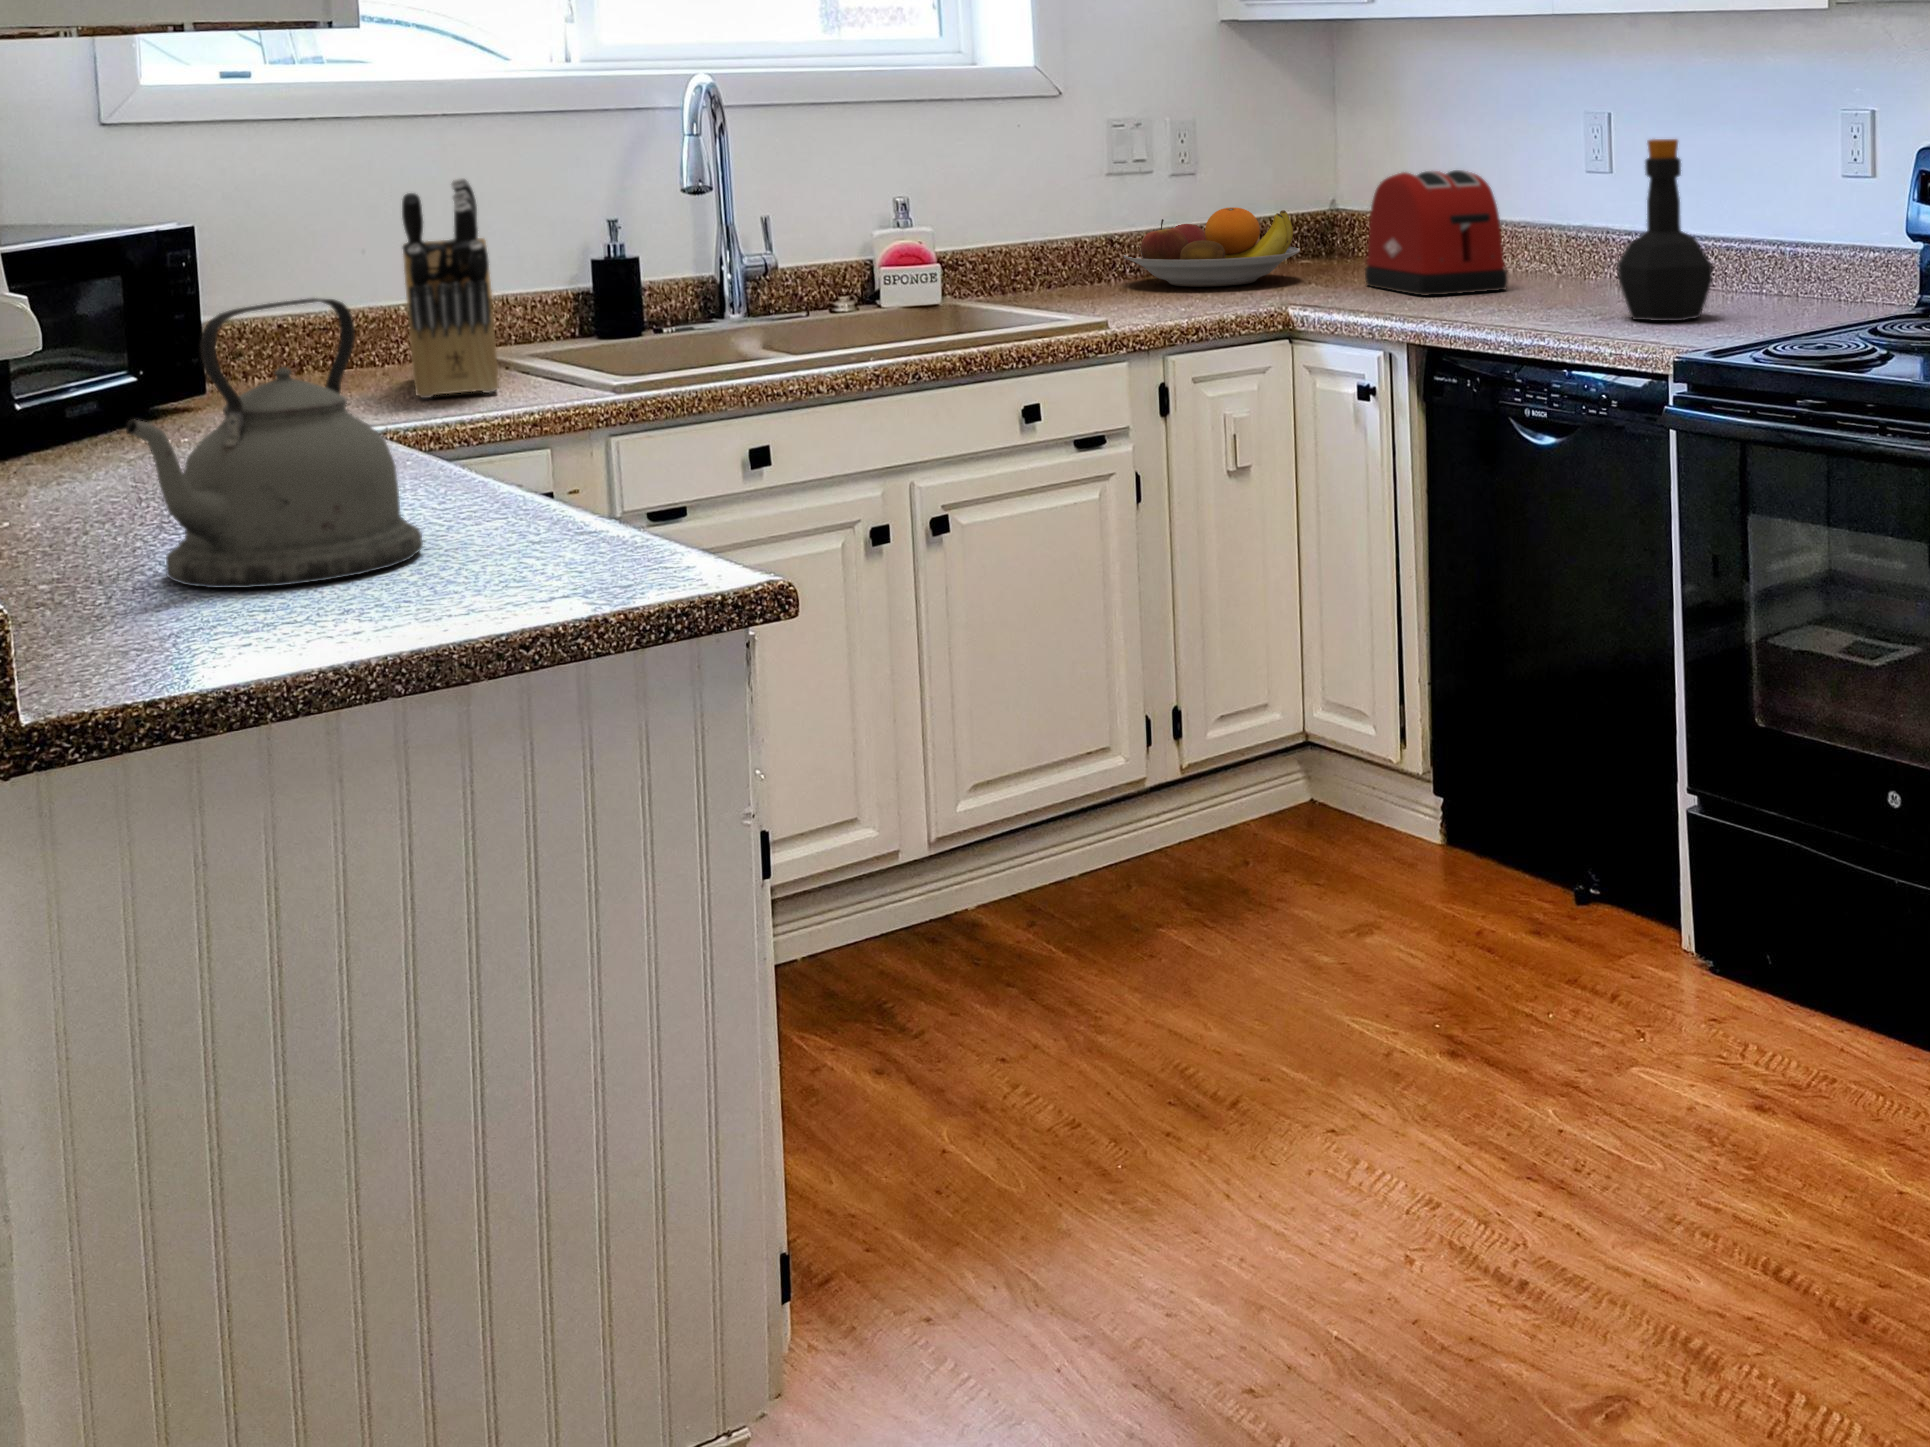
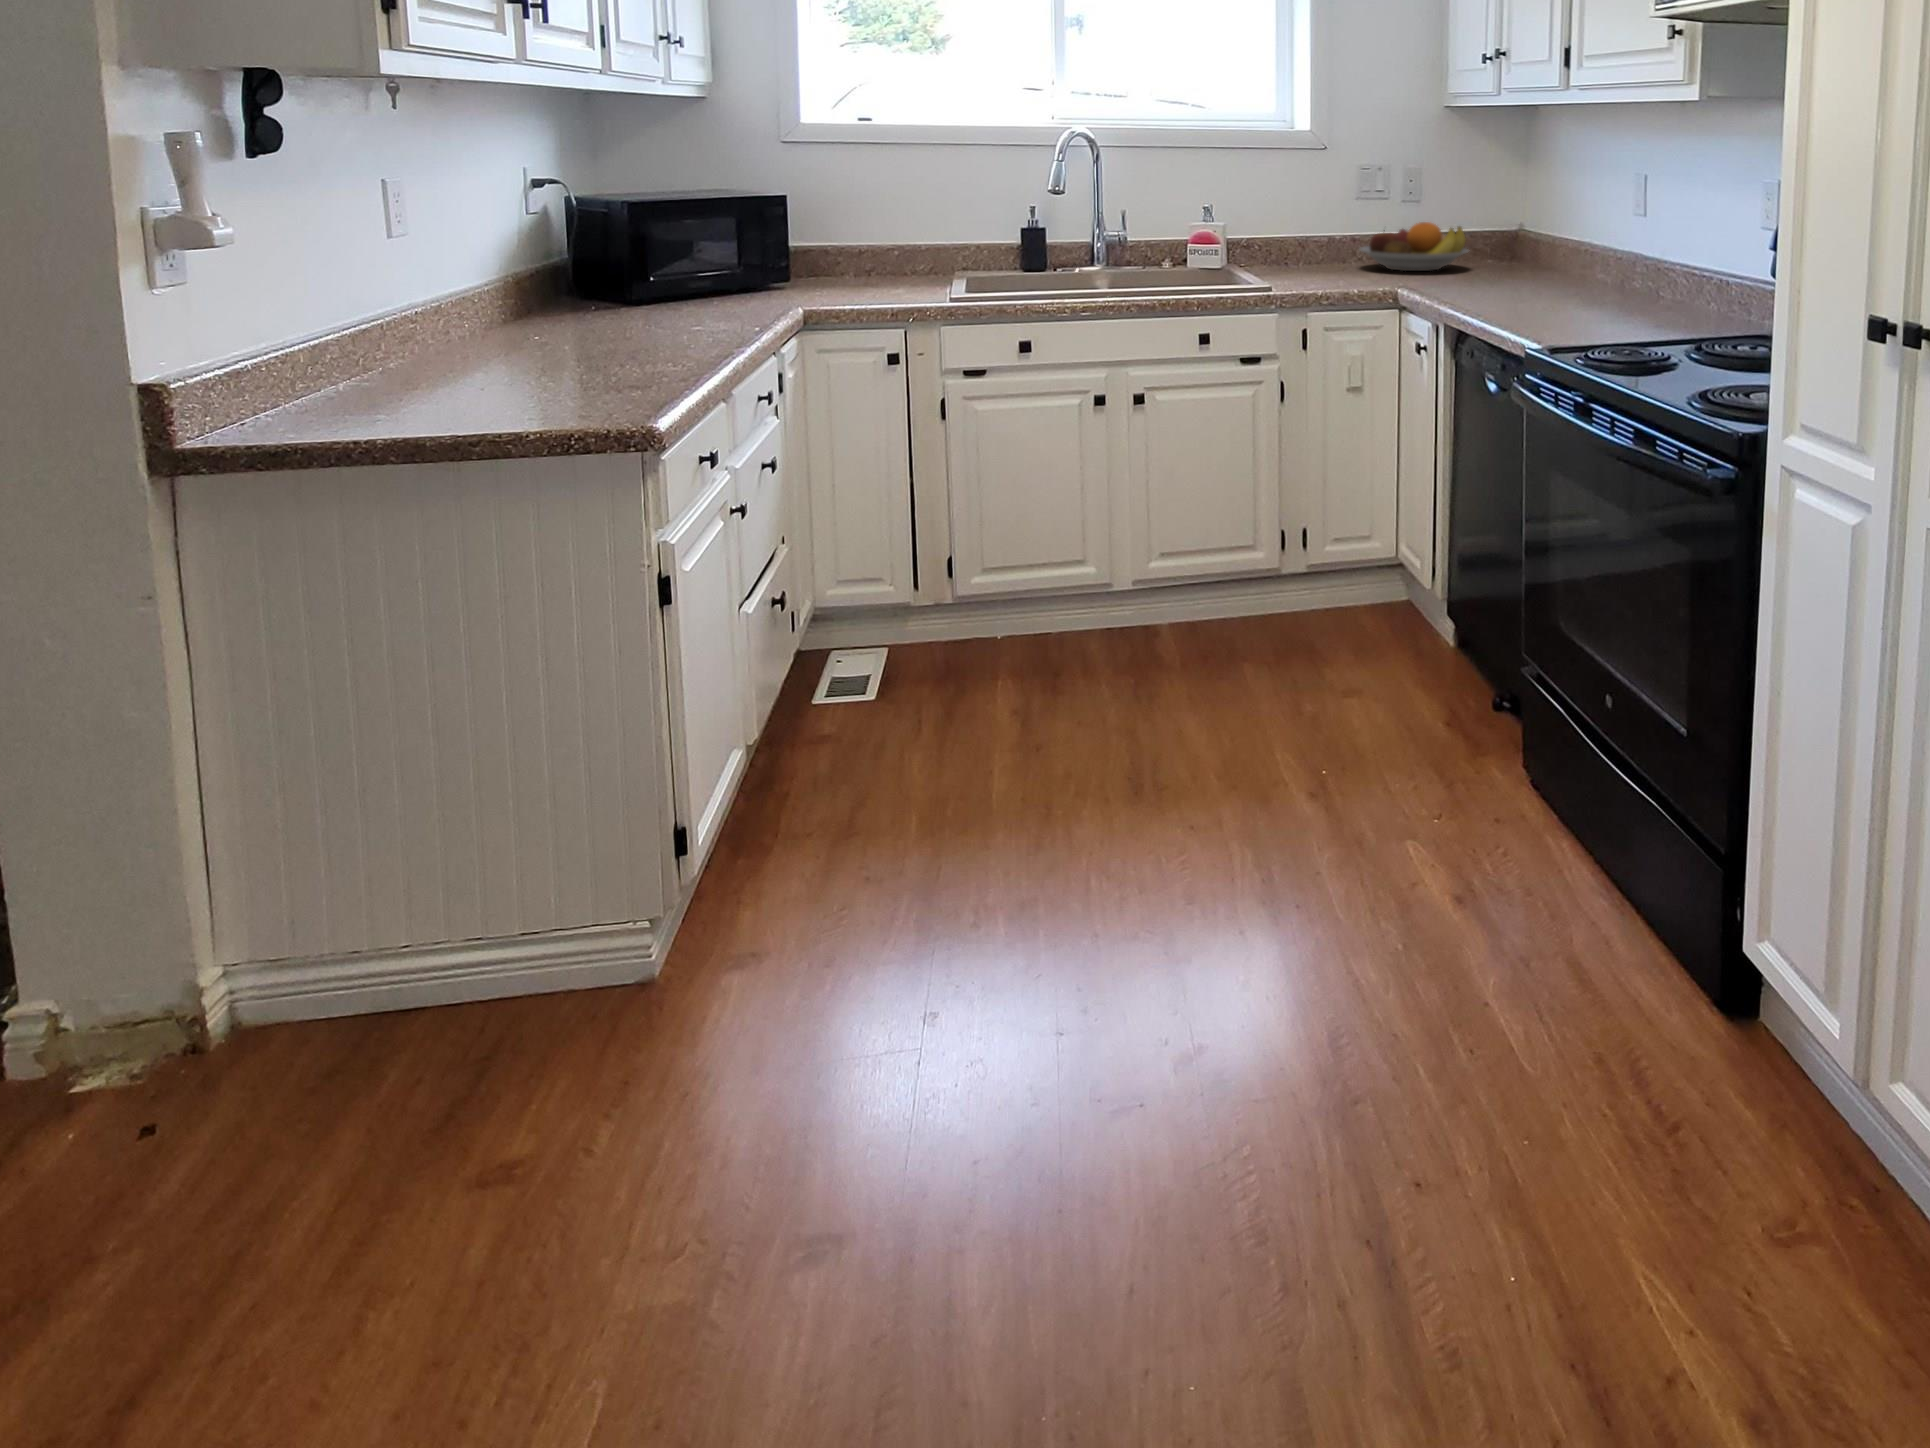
bottle: present [1617,139,1713,321] -> none [1579,191,1648,322]
toaster: present [1365,170,1508,295] -> none [1494,205,1569,289]
knife block: present [402,178,499,398] -> none [832,178,927,298]
kettle: present [126,298,423,588] -> none [381,238,589,394]

